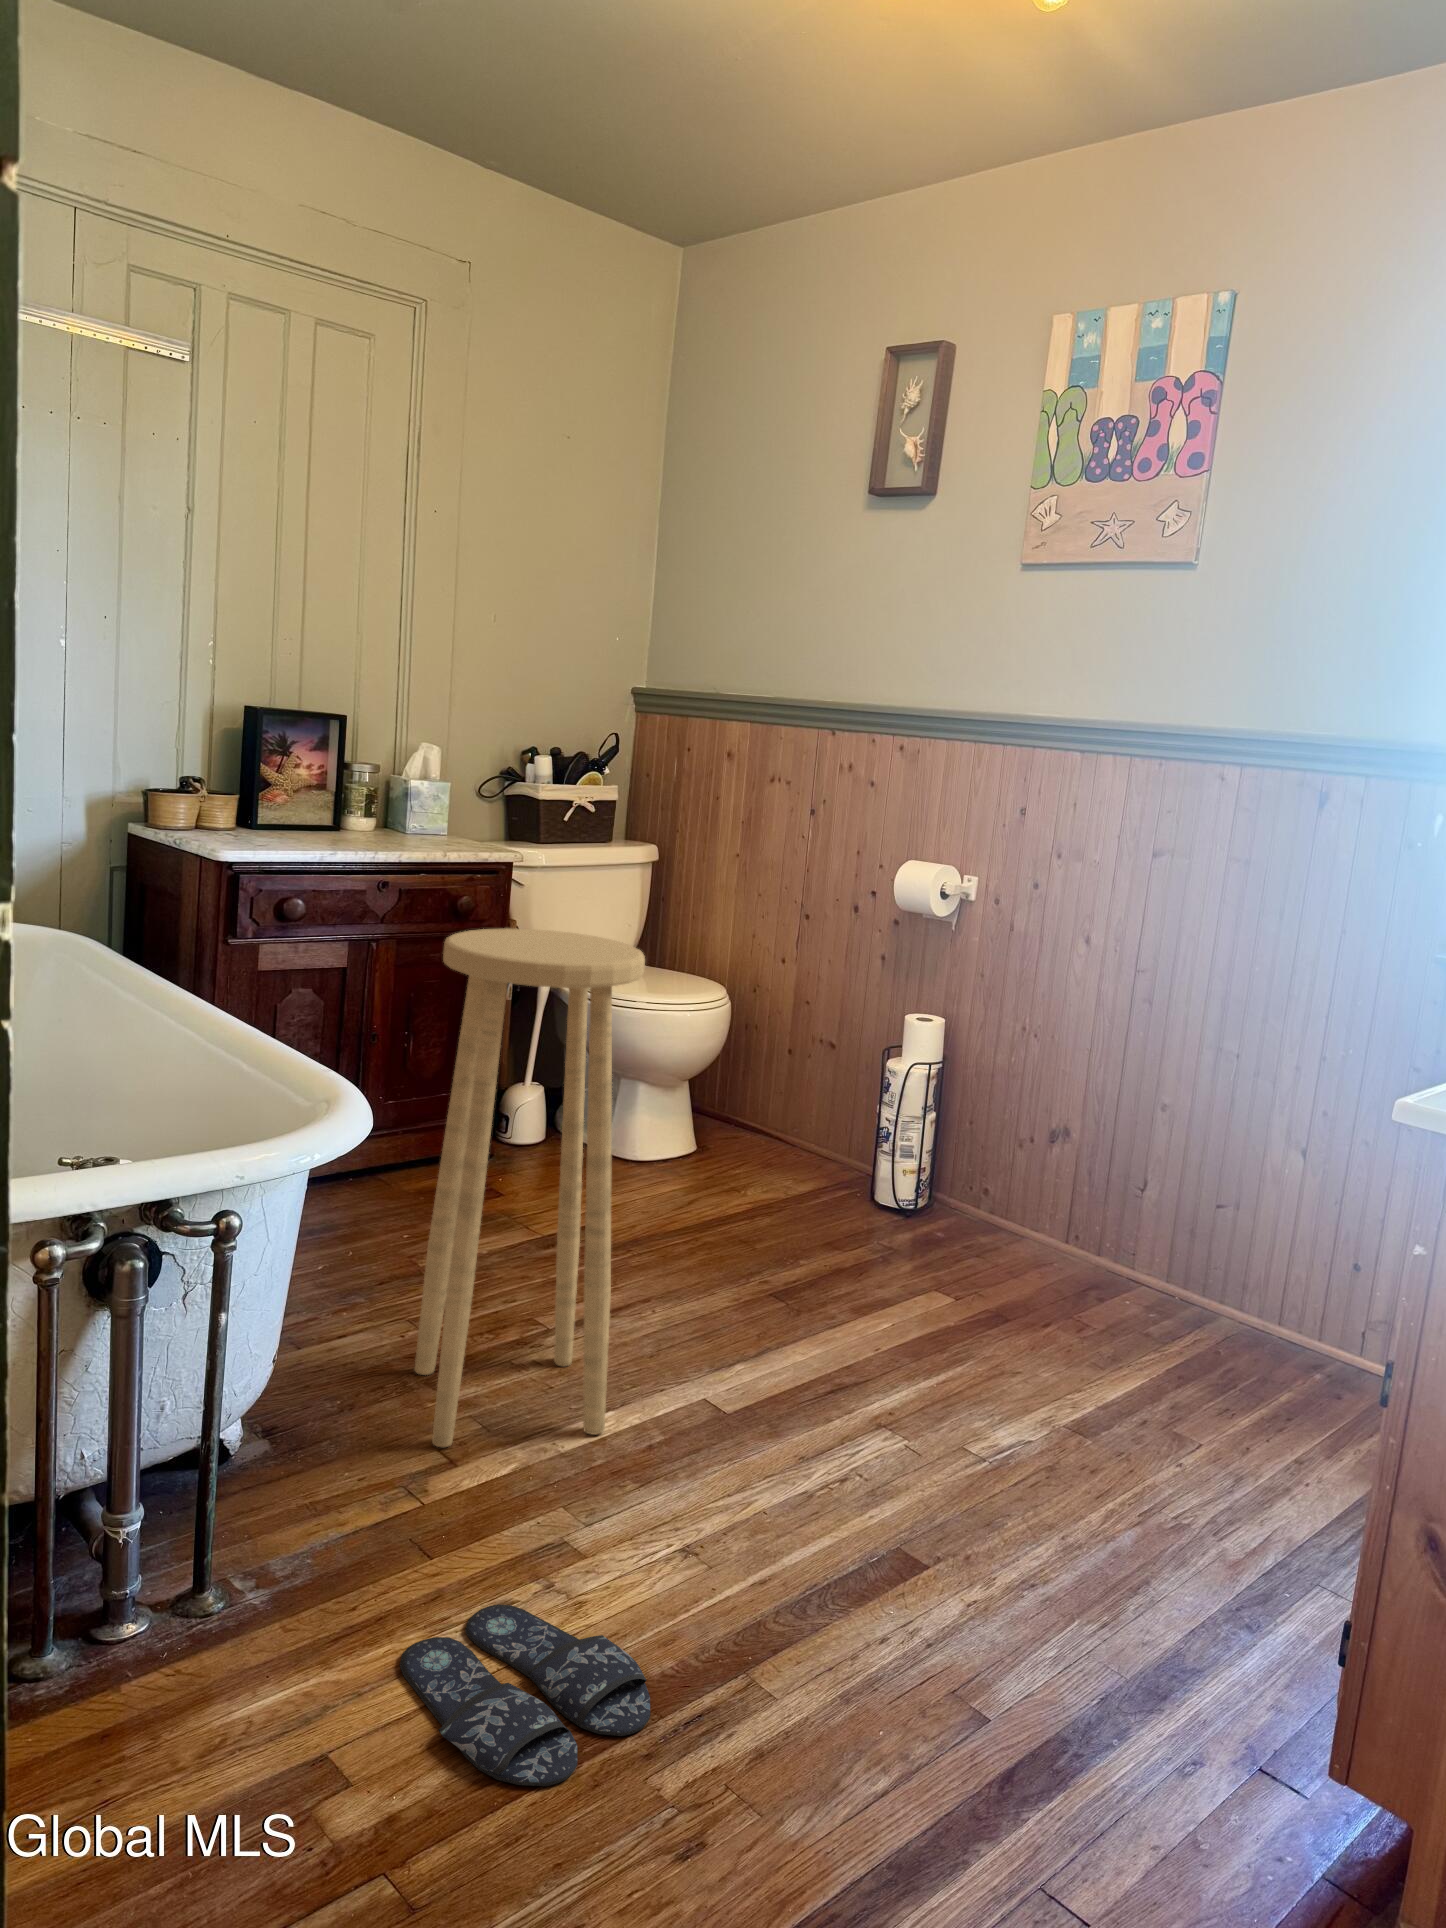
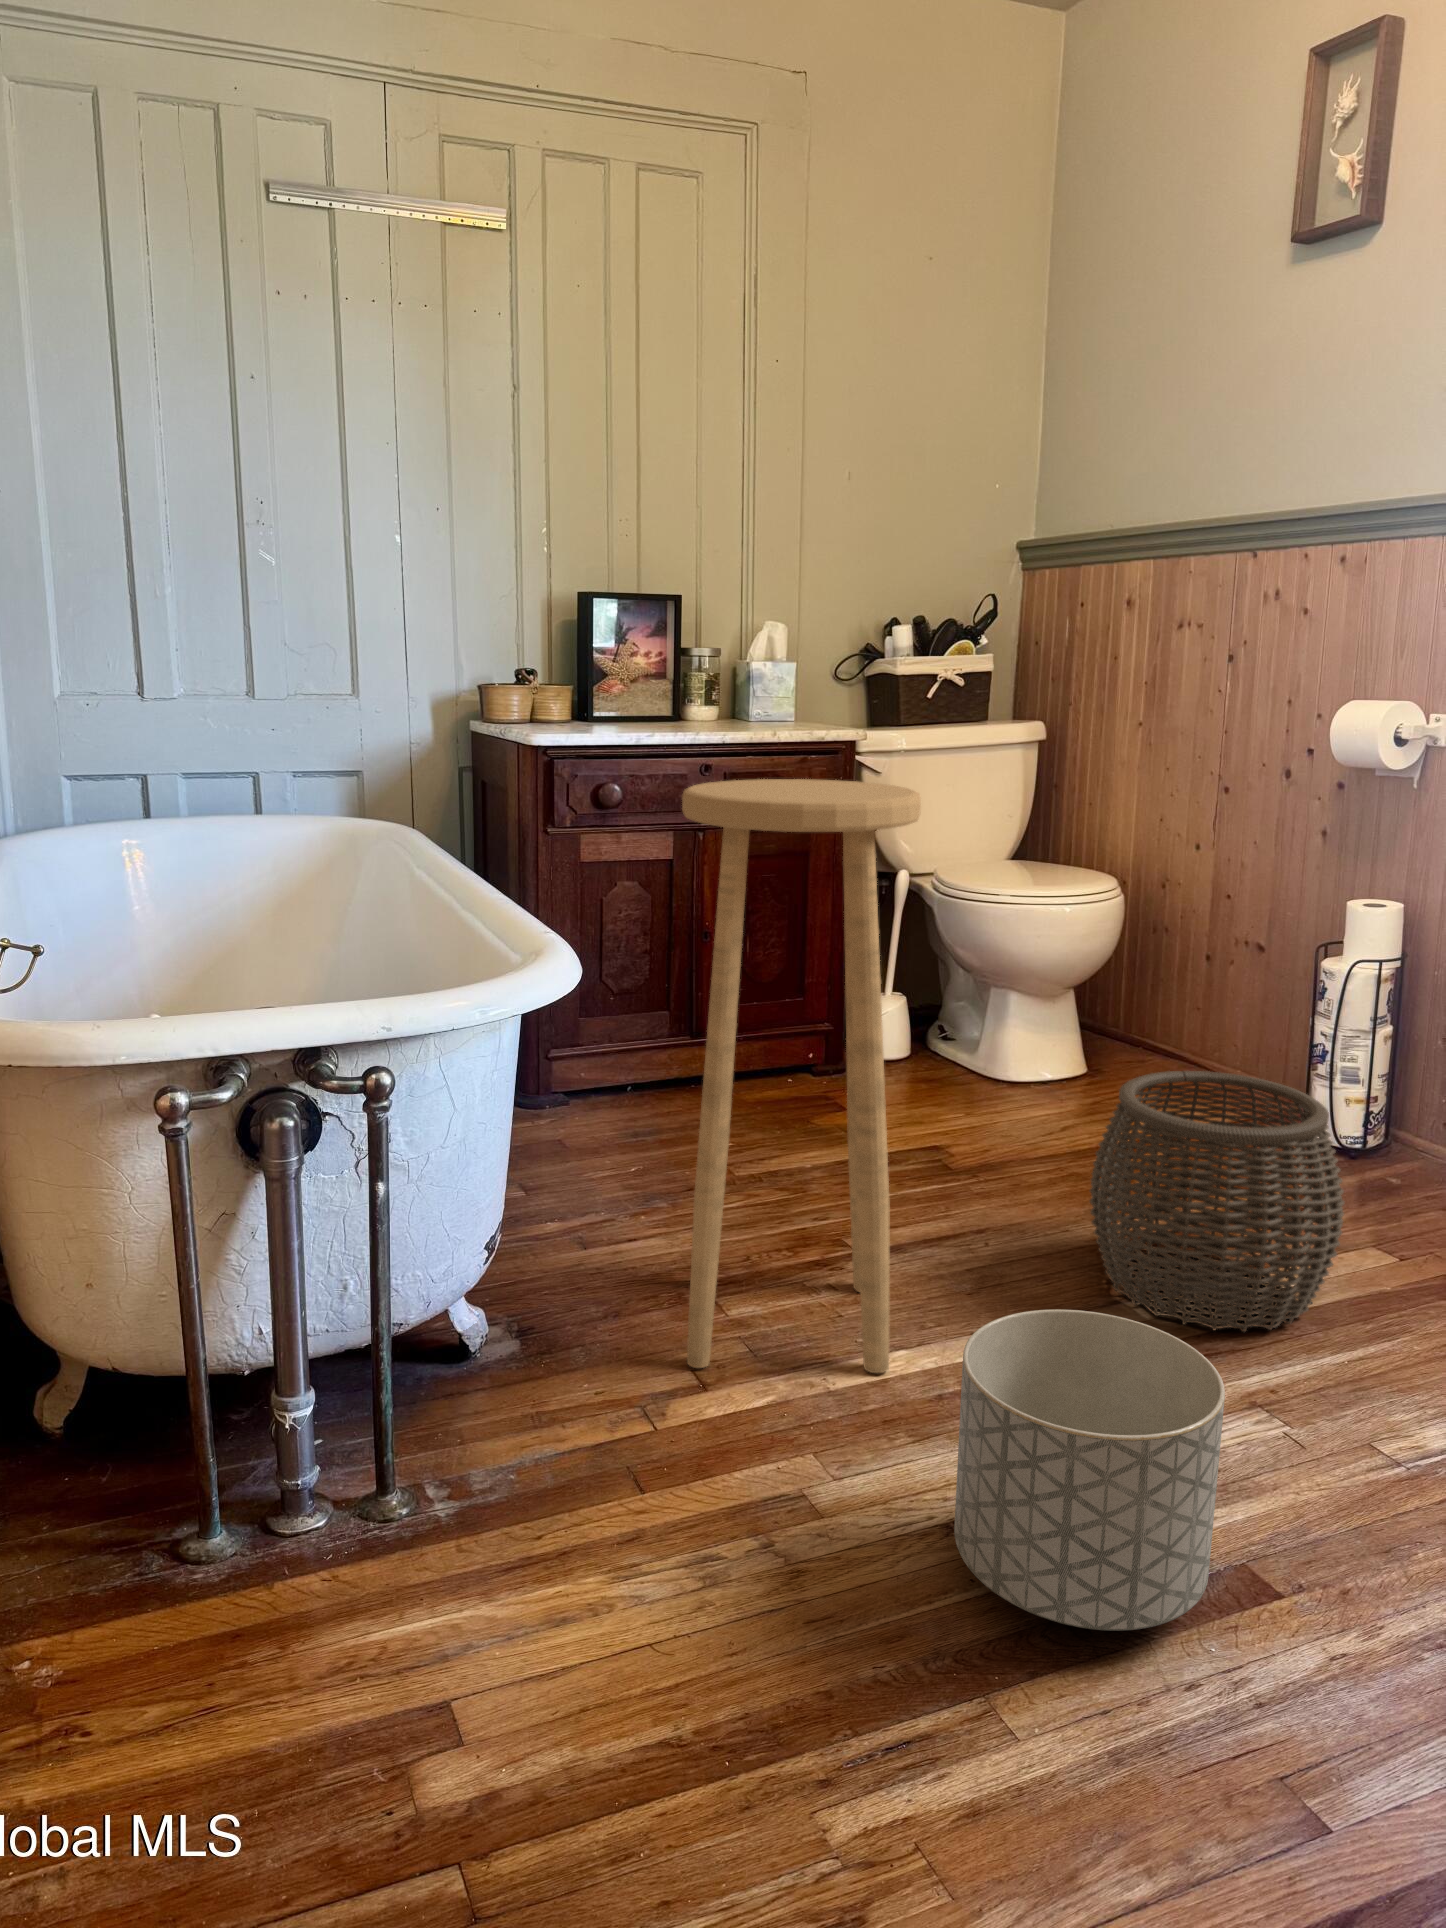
woven basket: none [741,1163,931,1371] -> present [1090,1071,1344,1332]
planter: none [698,1367,900,1608] -> present [954,1309,1225,1631]
slippers: present [400,1604,650,1786] -> none [565,1557,848,1796]

